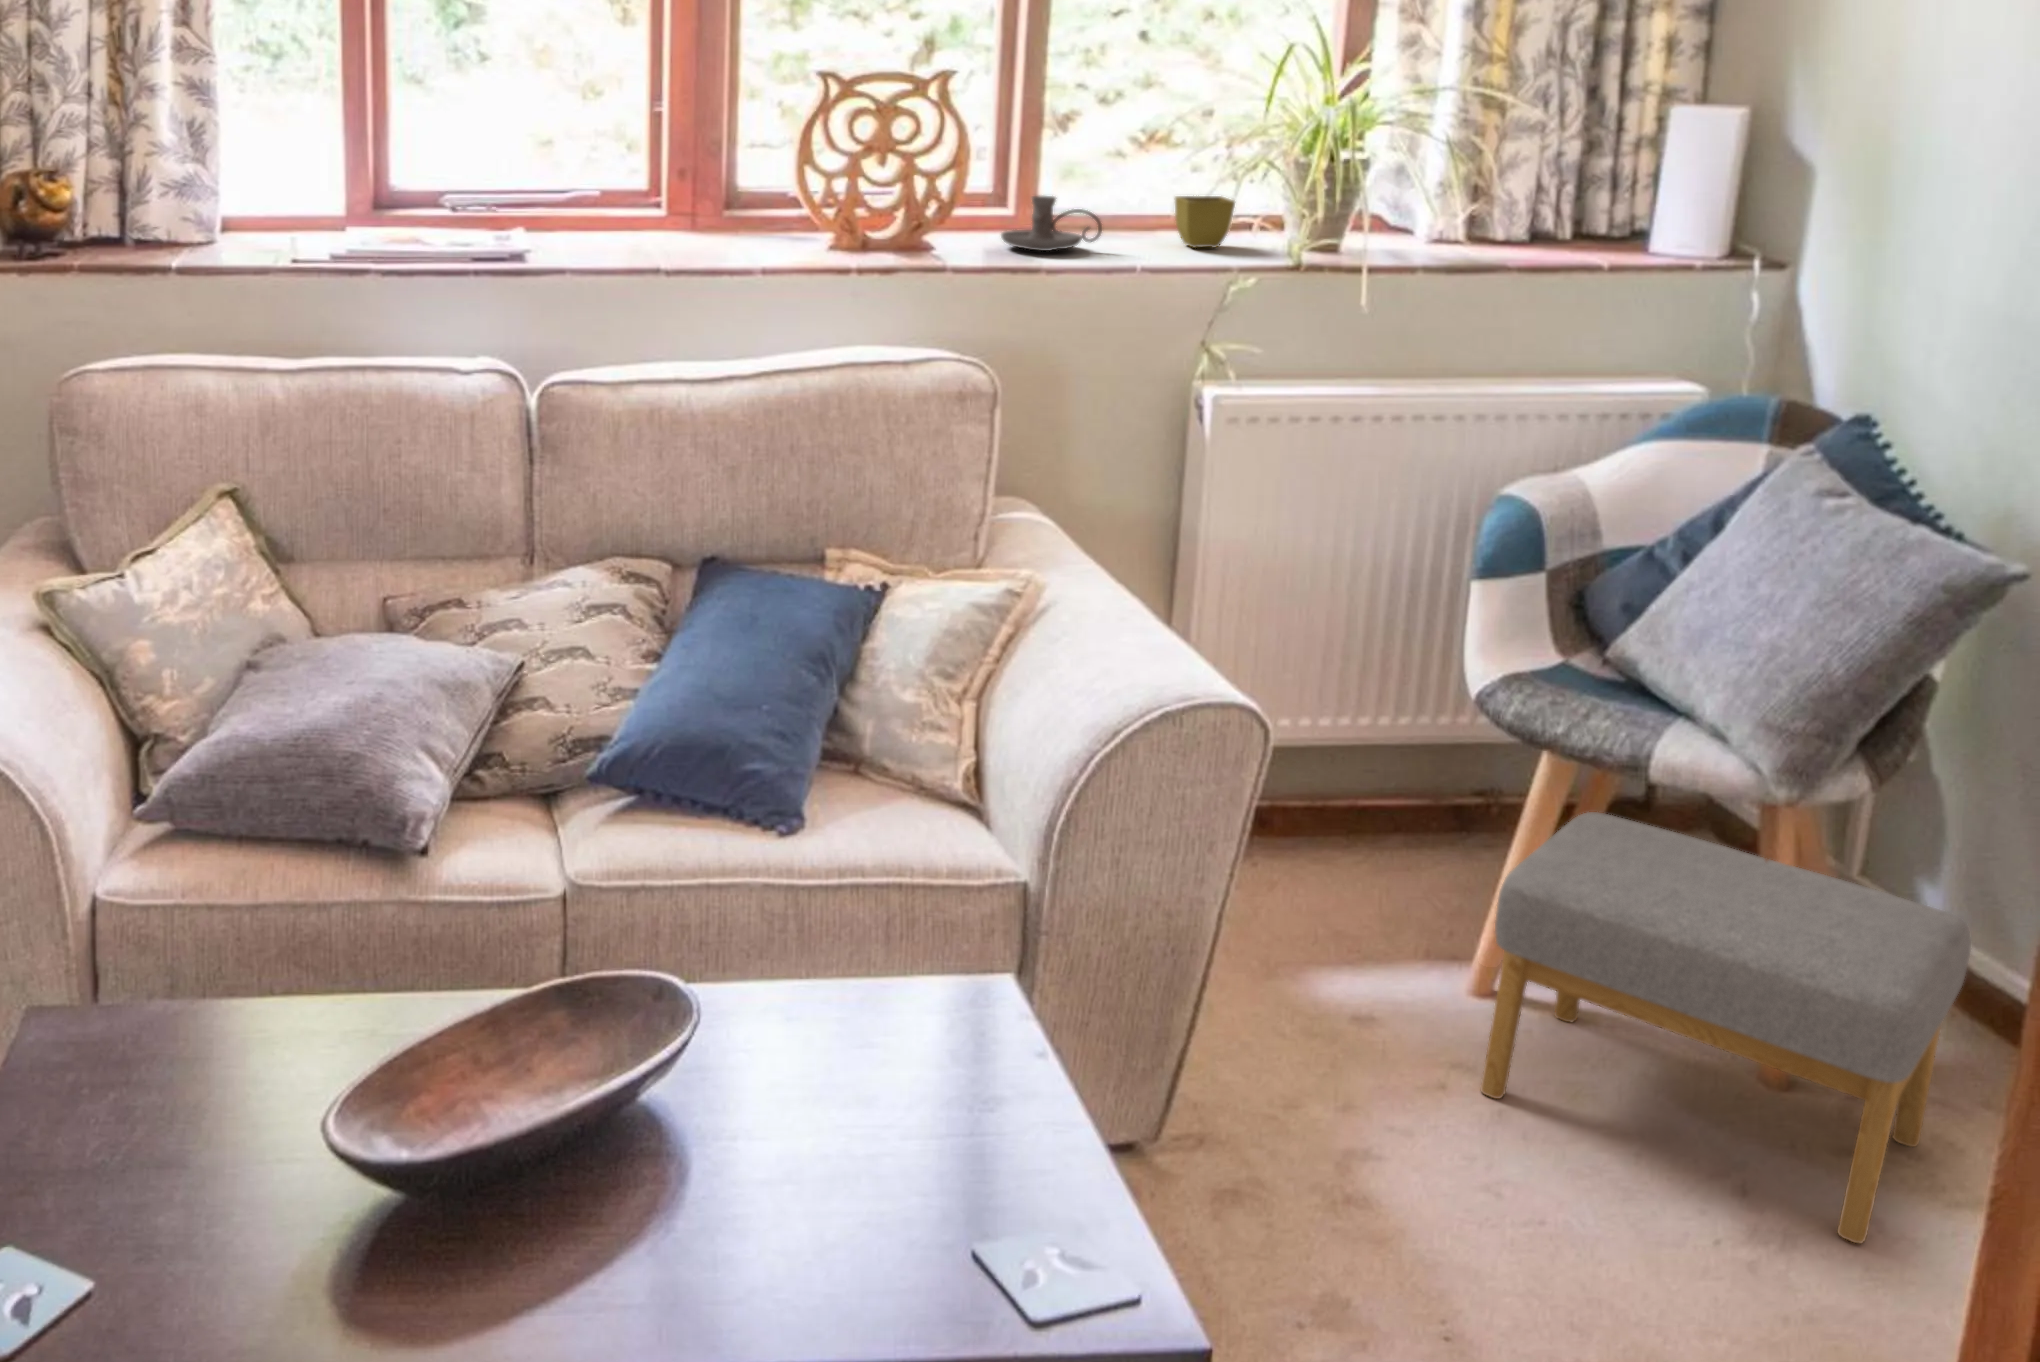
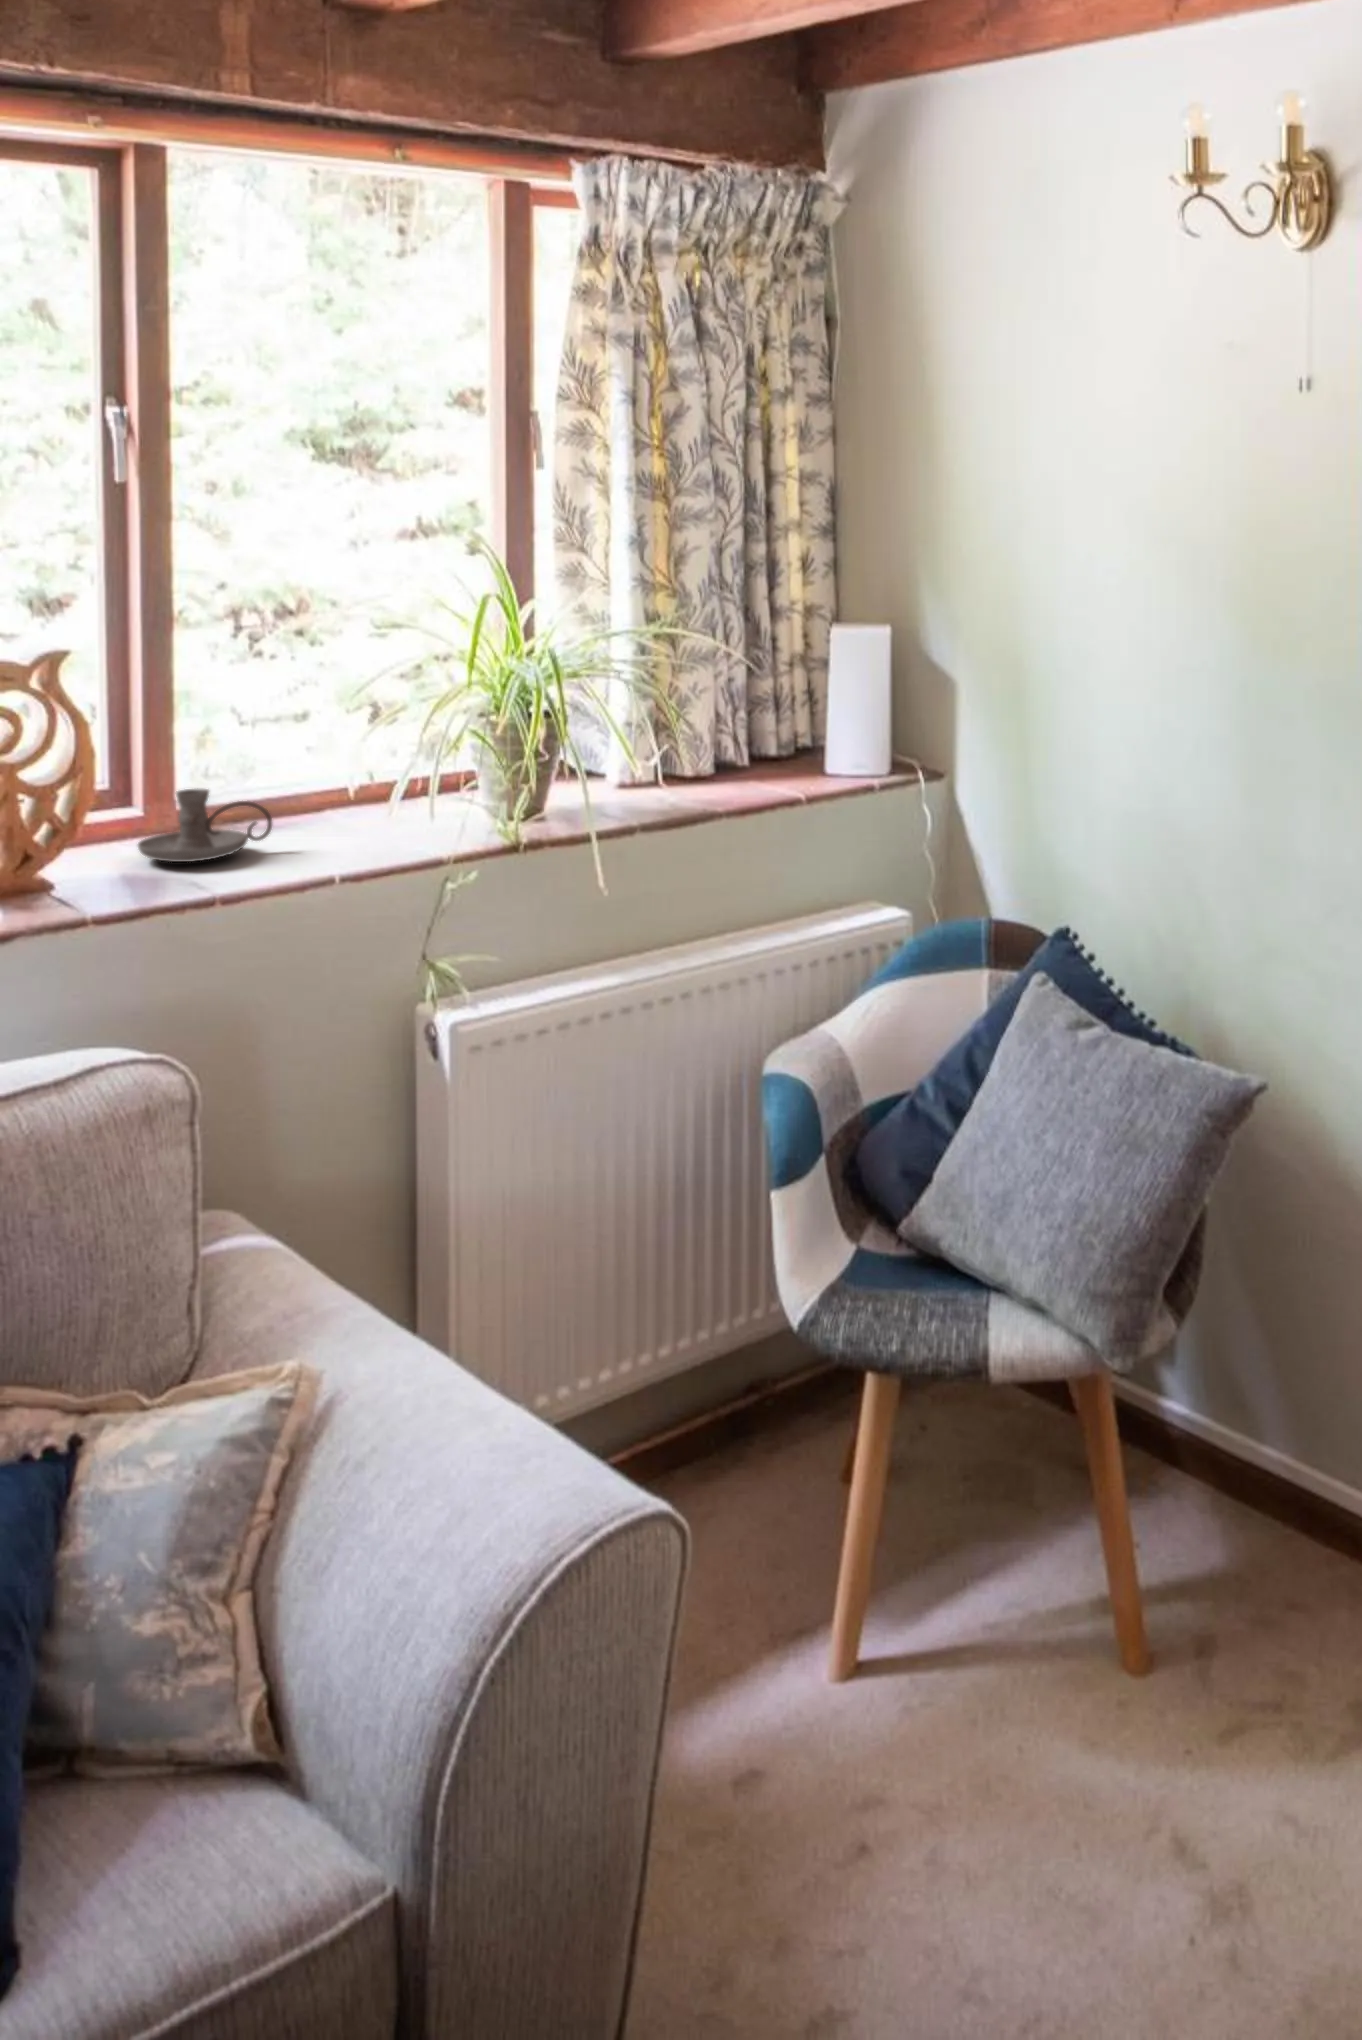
flower pot: present [1175,196,1235,248] -> none [350,761,426,828]
footstool: present [1481,812,1971,1243] -> none [887,1411,1295,1835]

